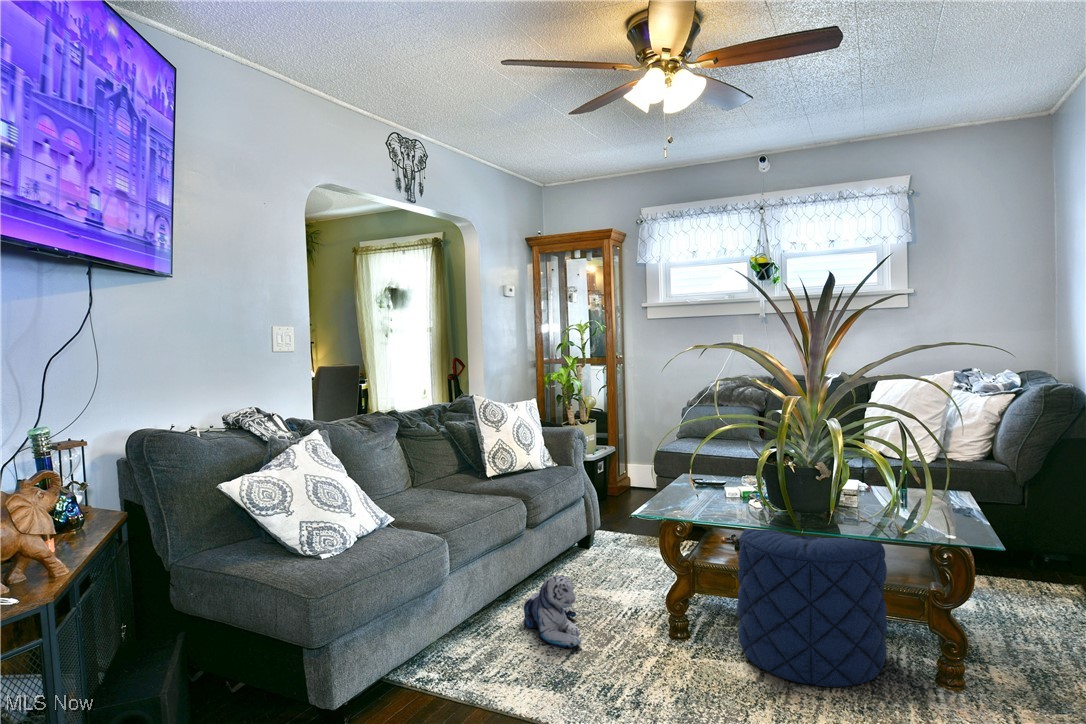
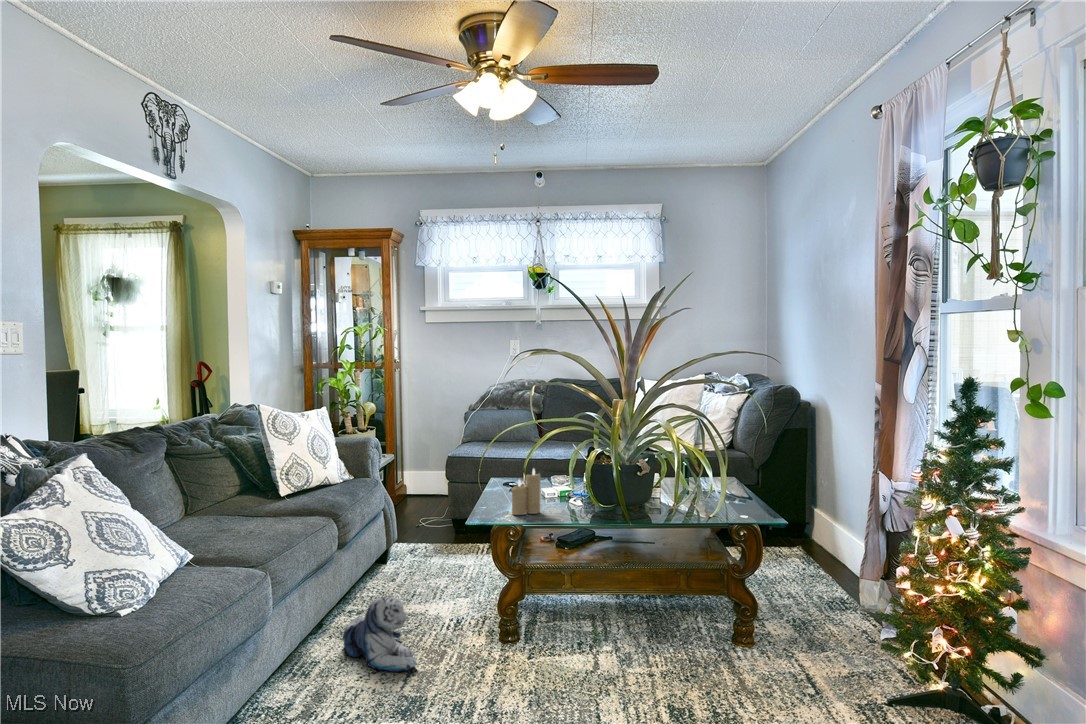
candle: none [682,464,714,511] -> present [512,469,541,515]
pouf: present [737,529,887,687] -> none [566,512,694,665]

